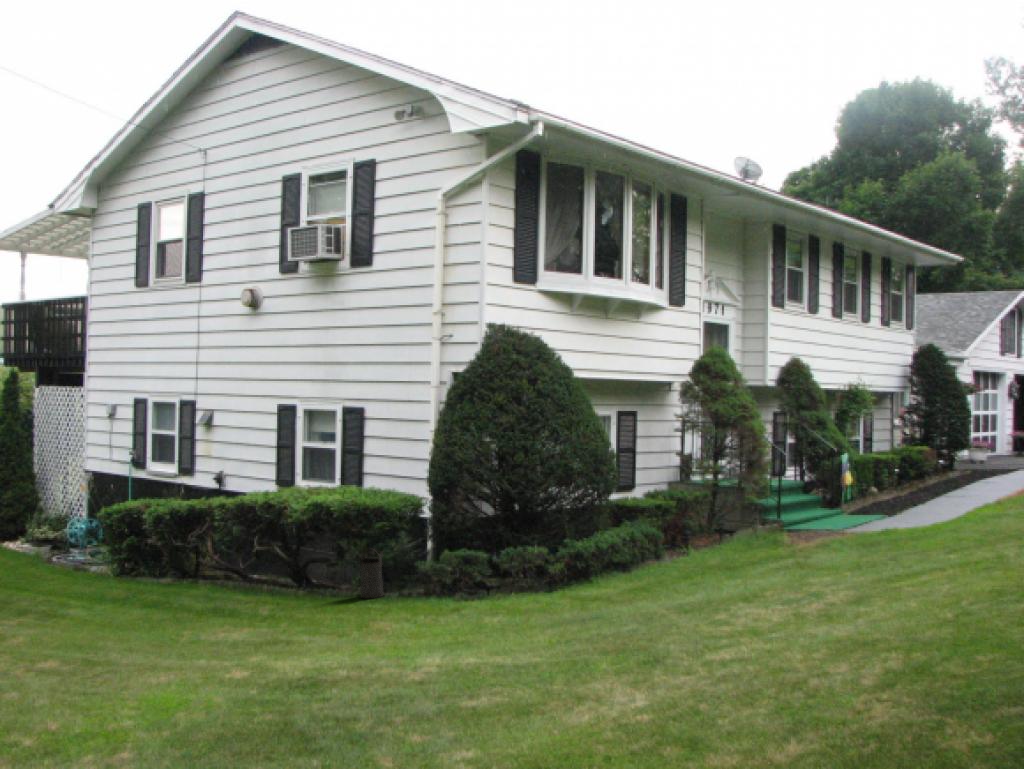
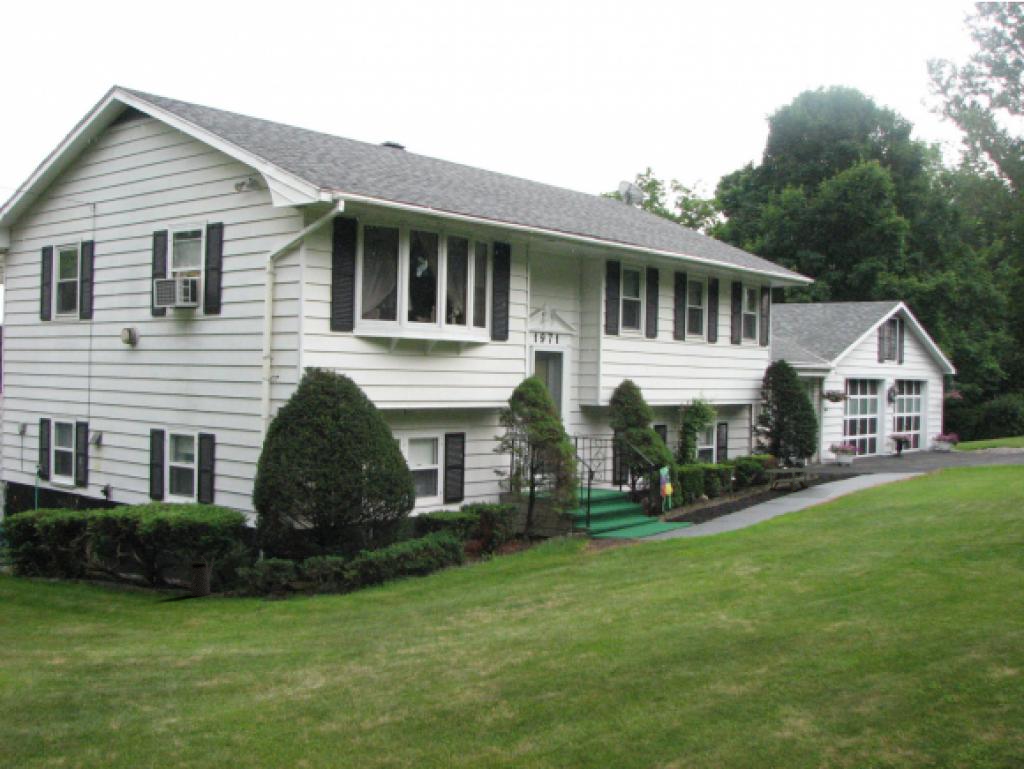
round table: none [930,462,989,487] -> present [767,468,813,491]

